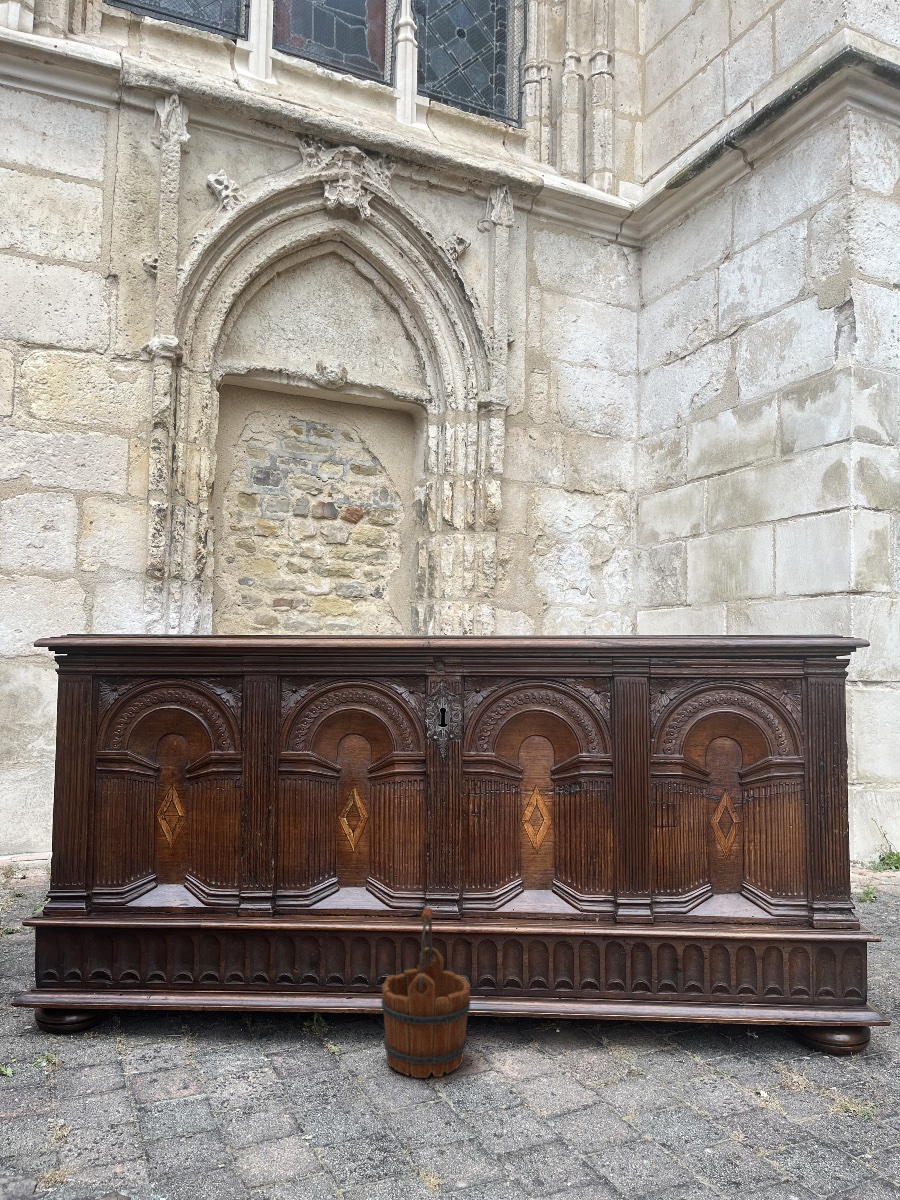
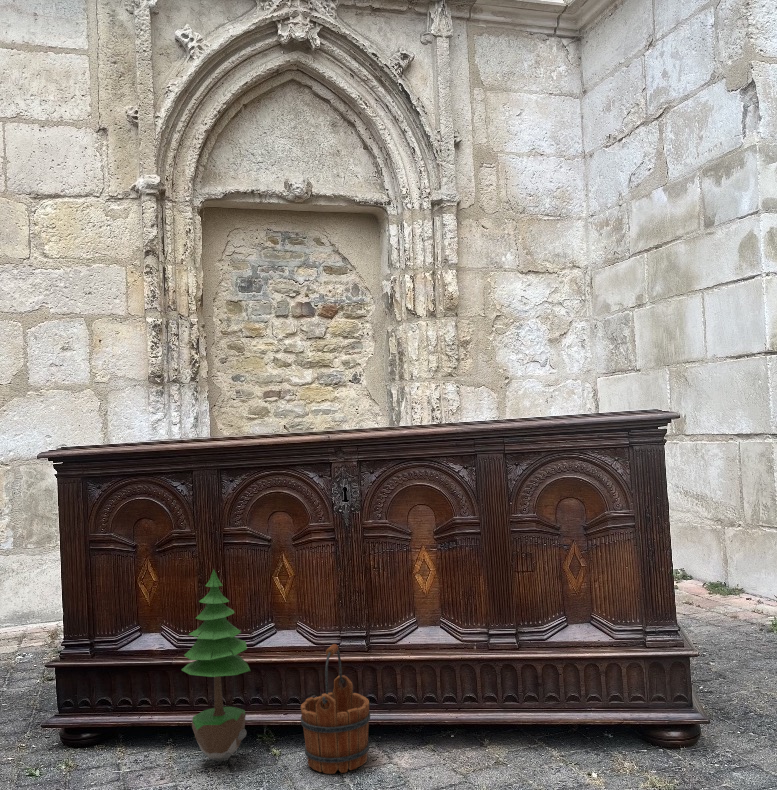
potted tree: none [226,804,318,1058] -> present [182,570,250,762]

